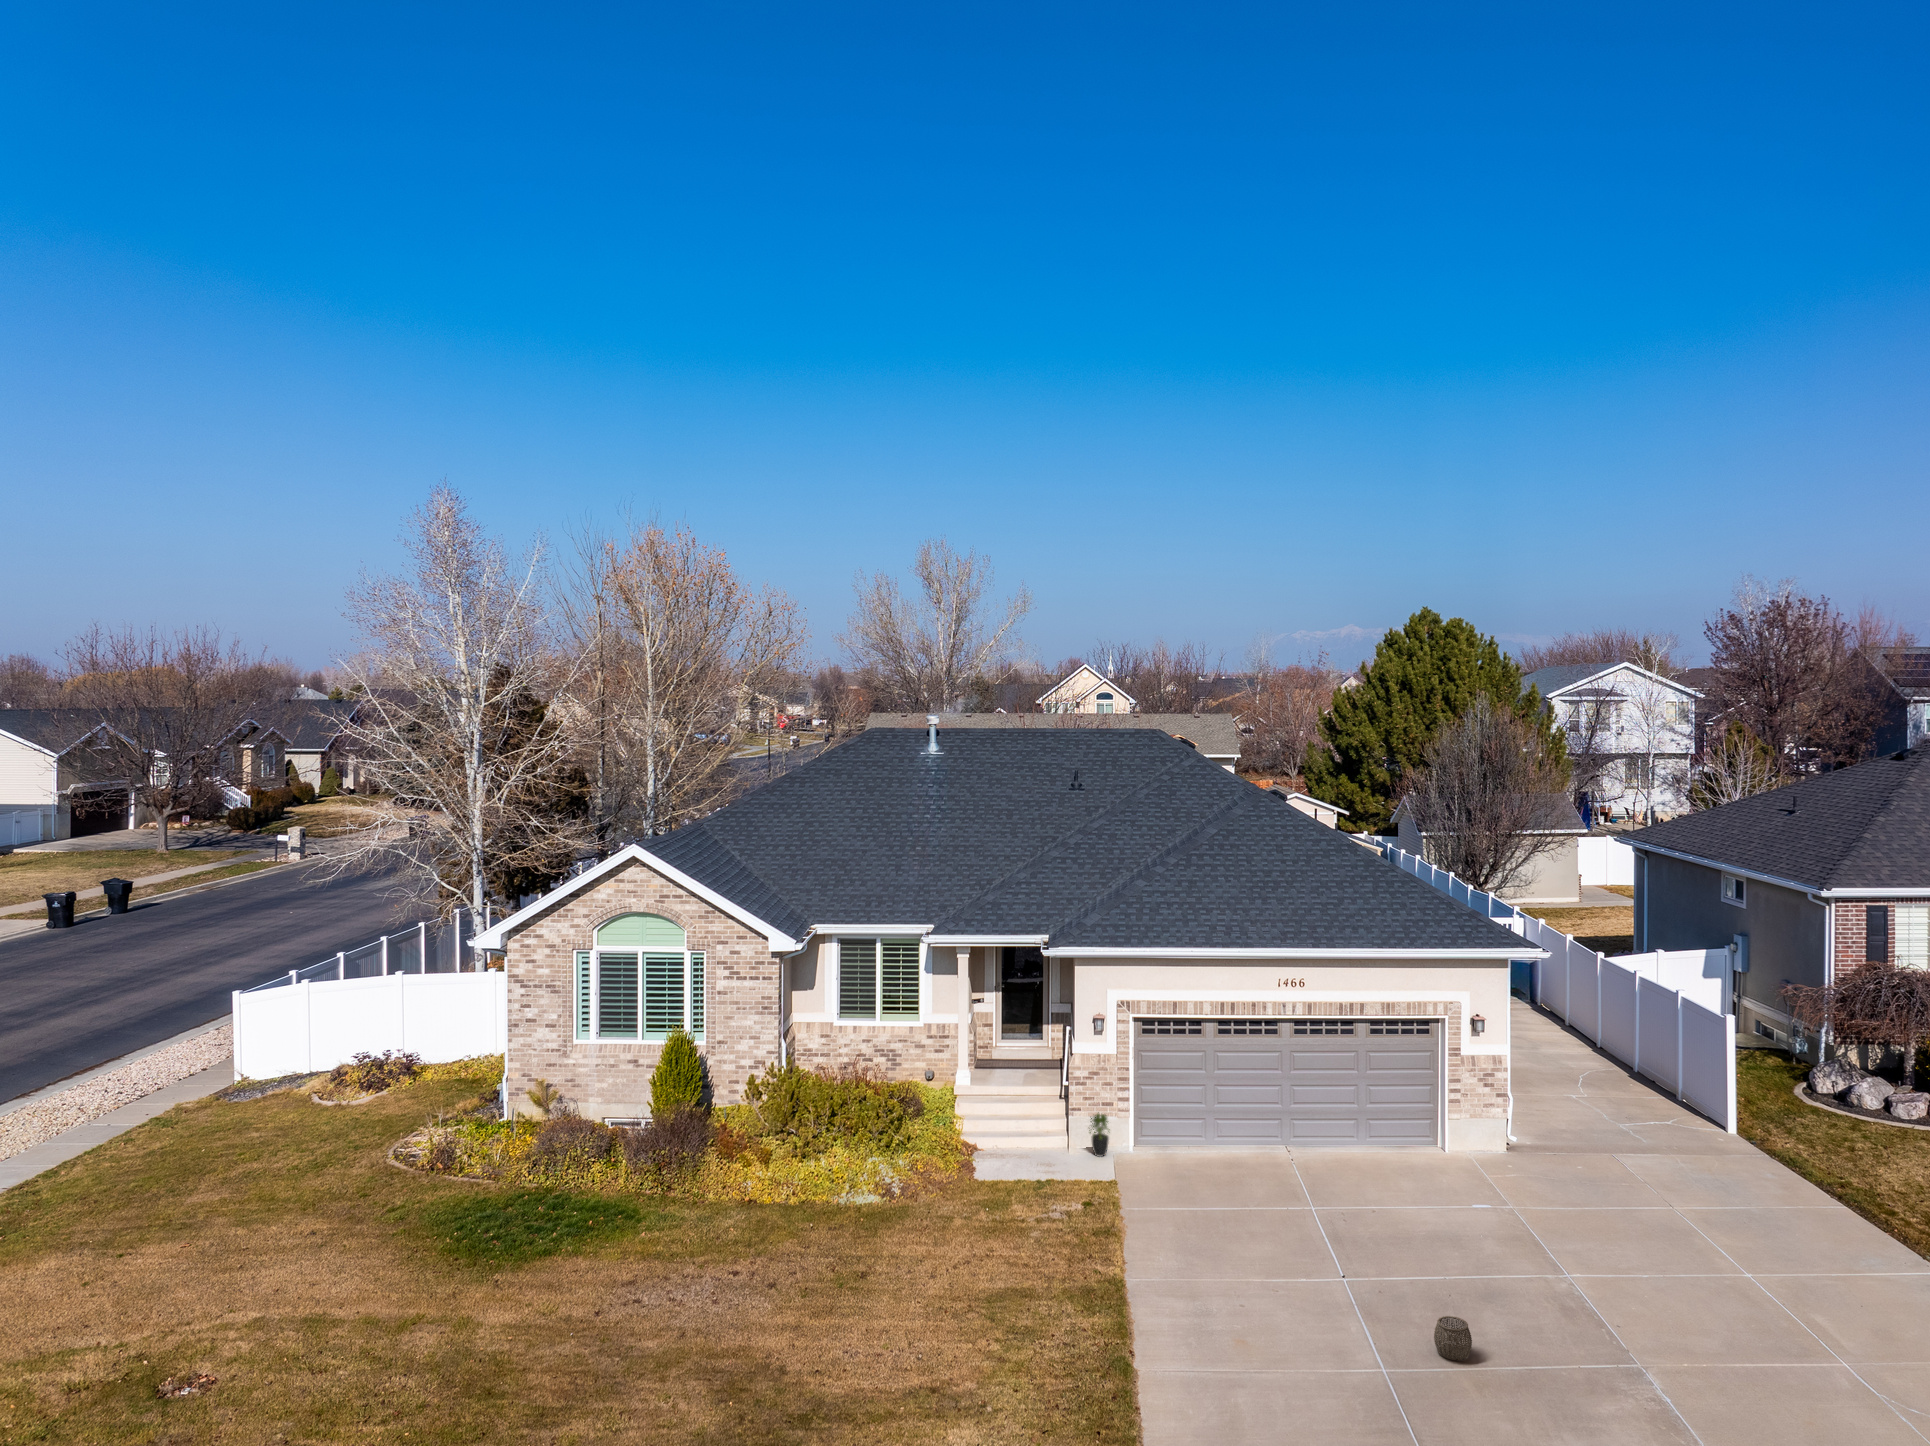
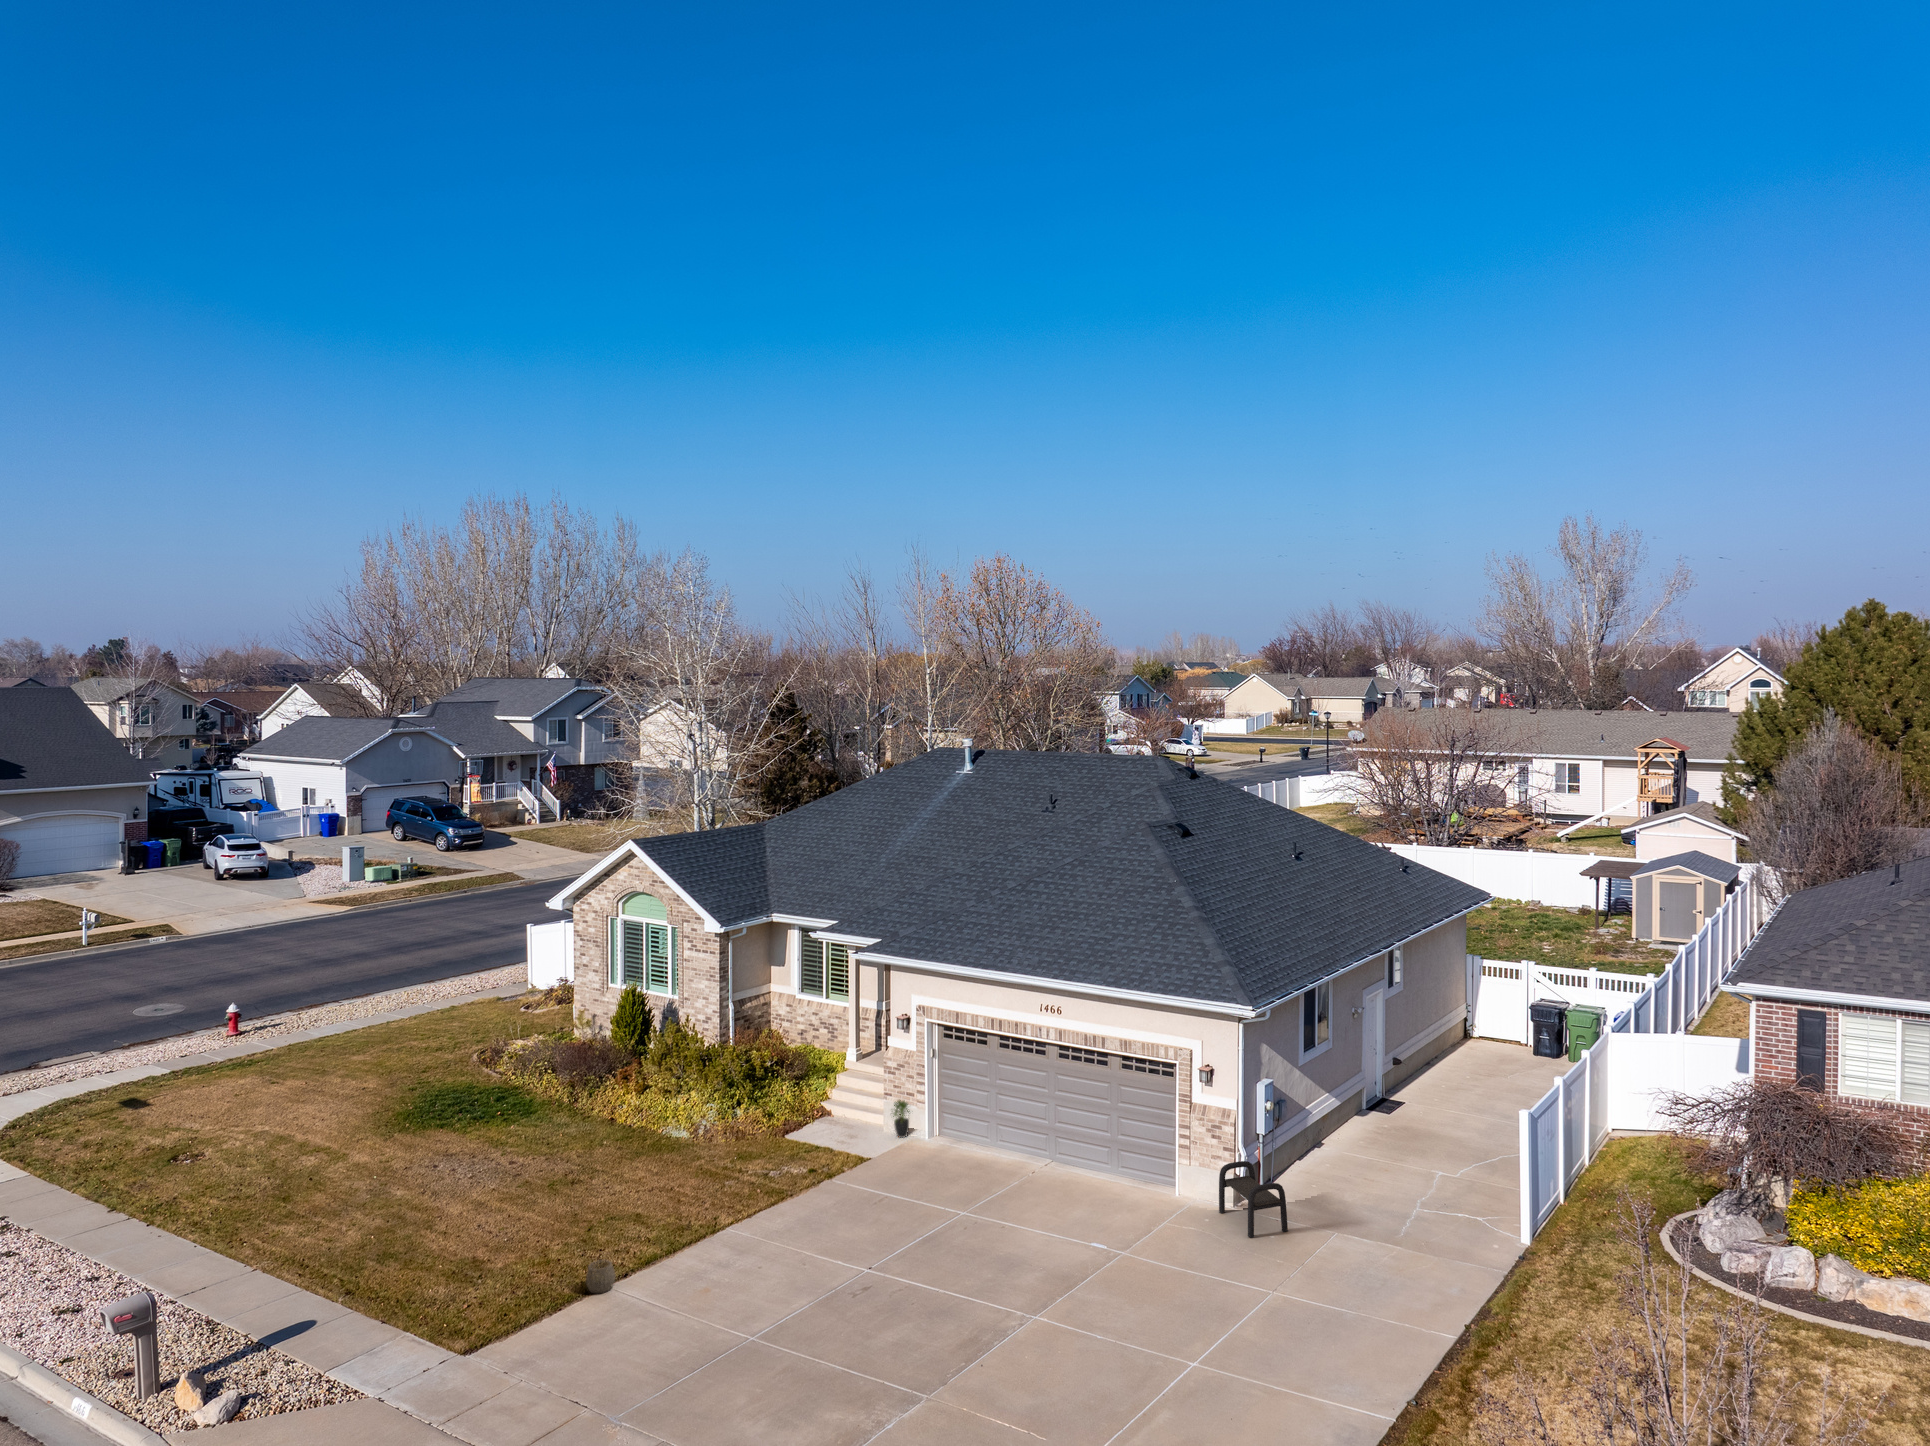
bench: none [1501,1103,1579,1170] -> present [1219,1161,1288,1238]
woven basket: present [1434,1316,1472,1360] -> present [586,1260,615,1293]

